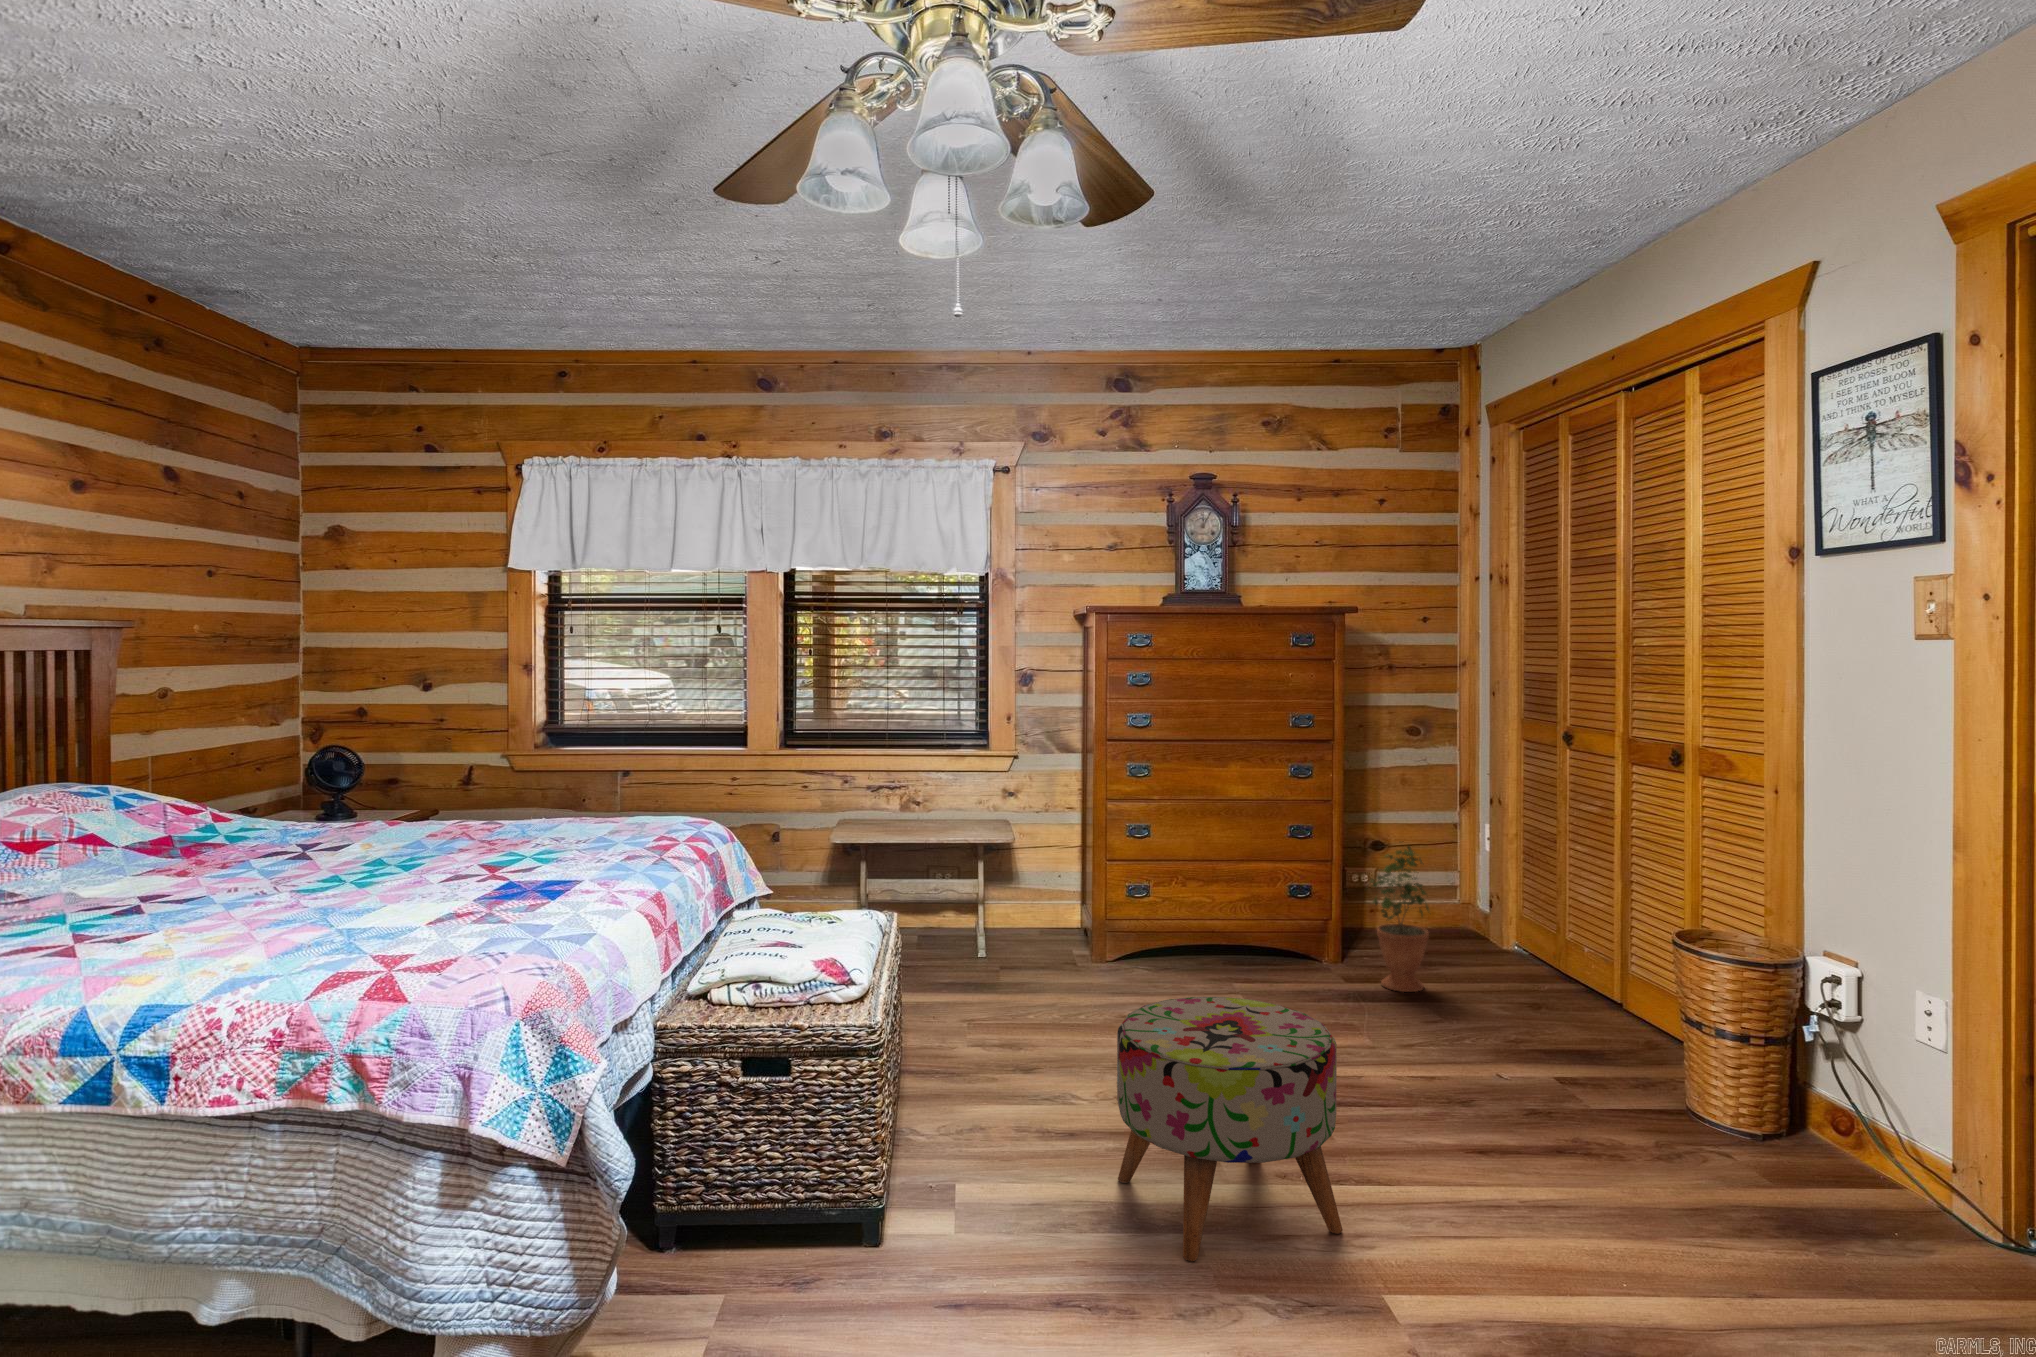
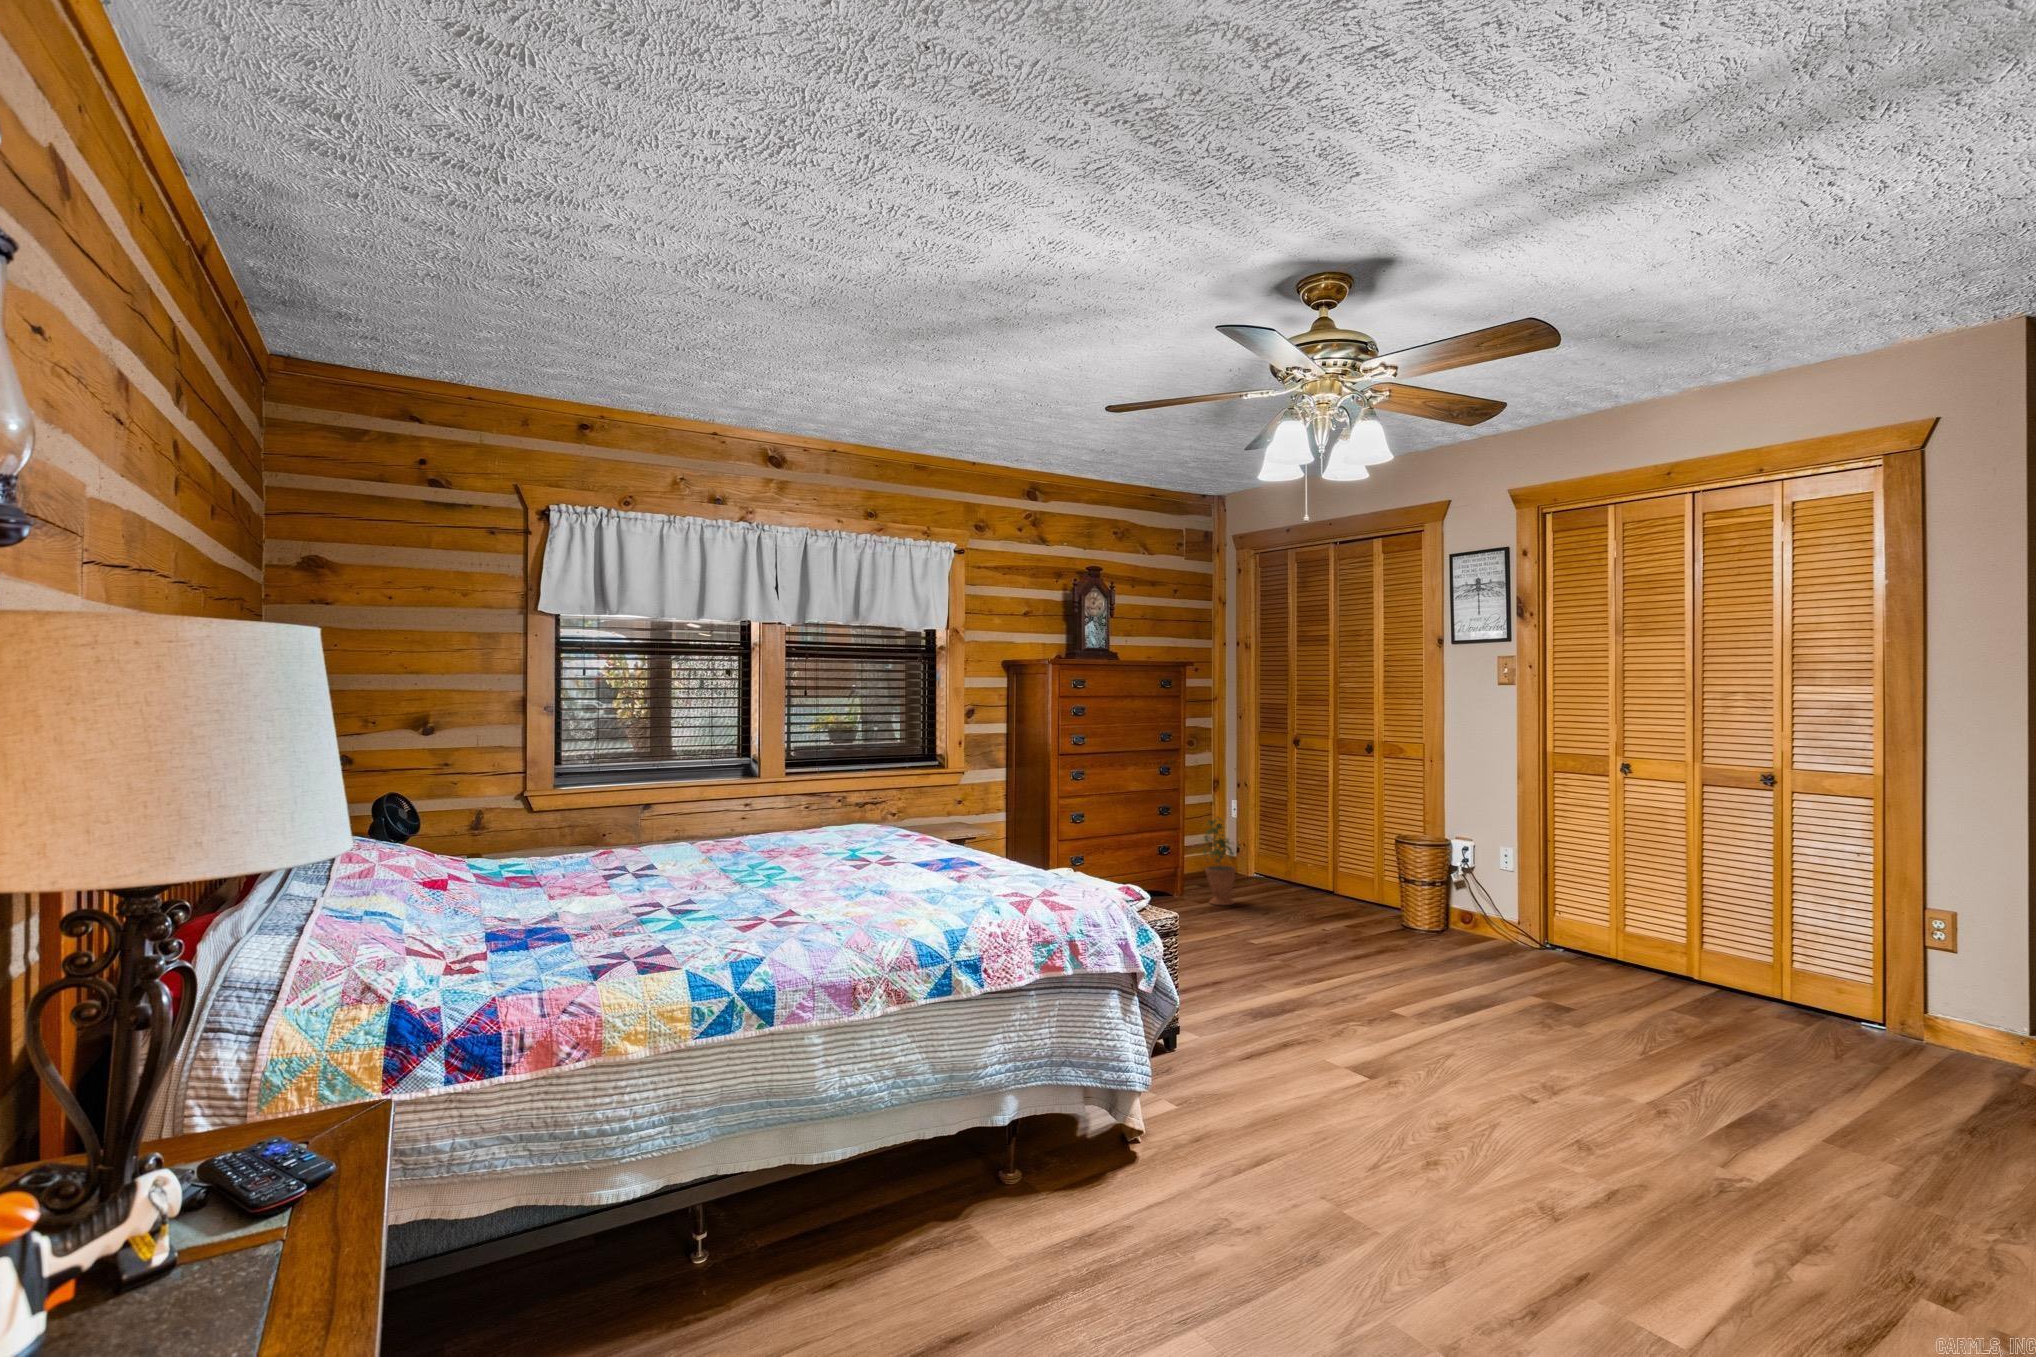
ottoman: present [1117,997,1343,1261] -> none [1240,890,1363,1015]

